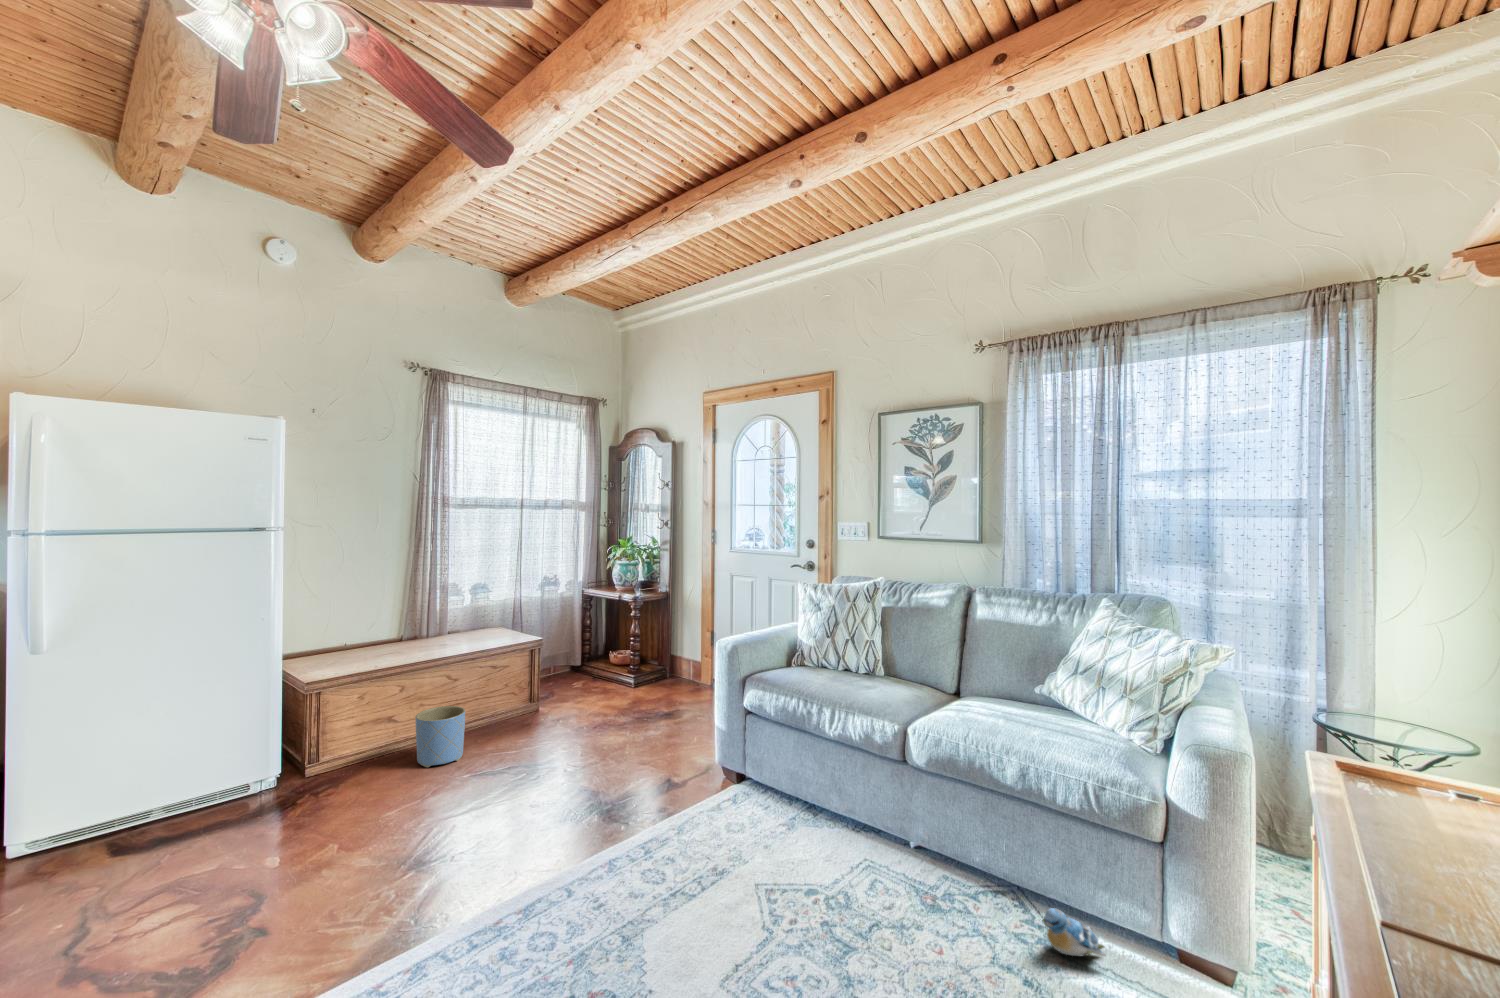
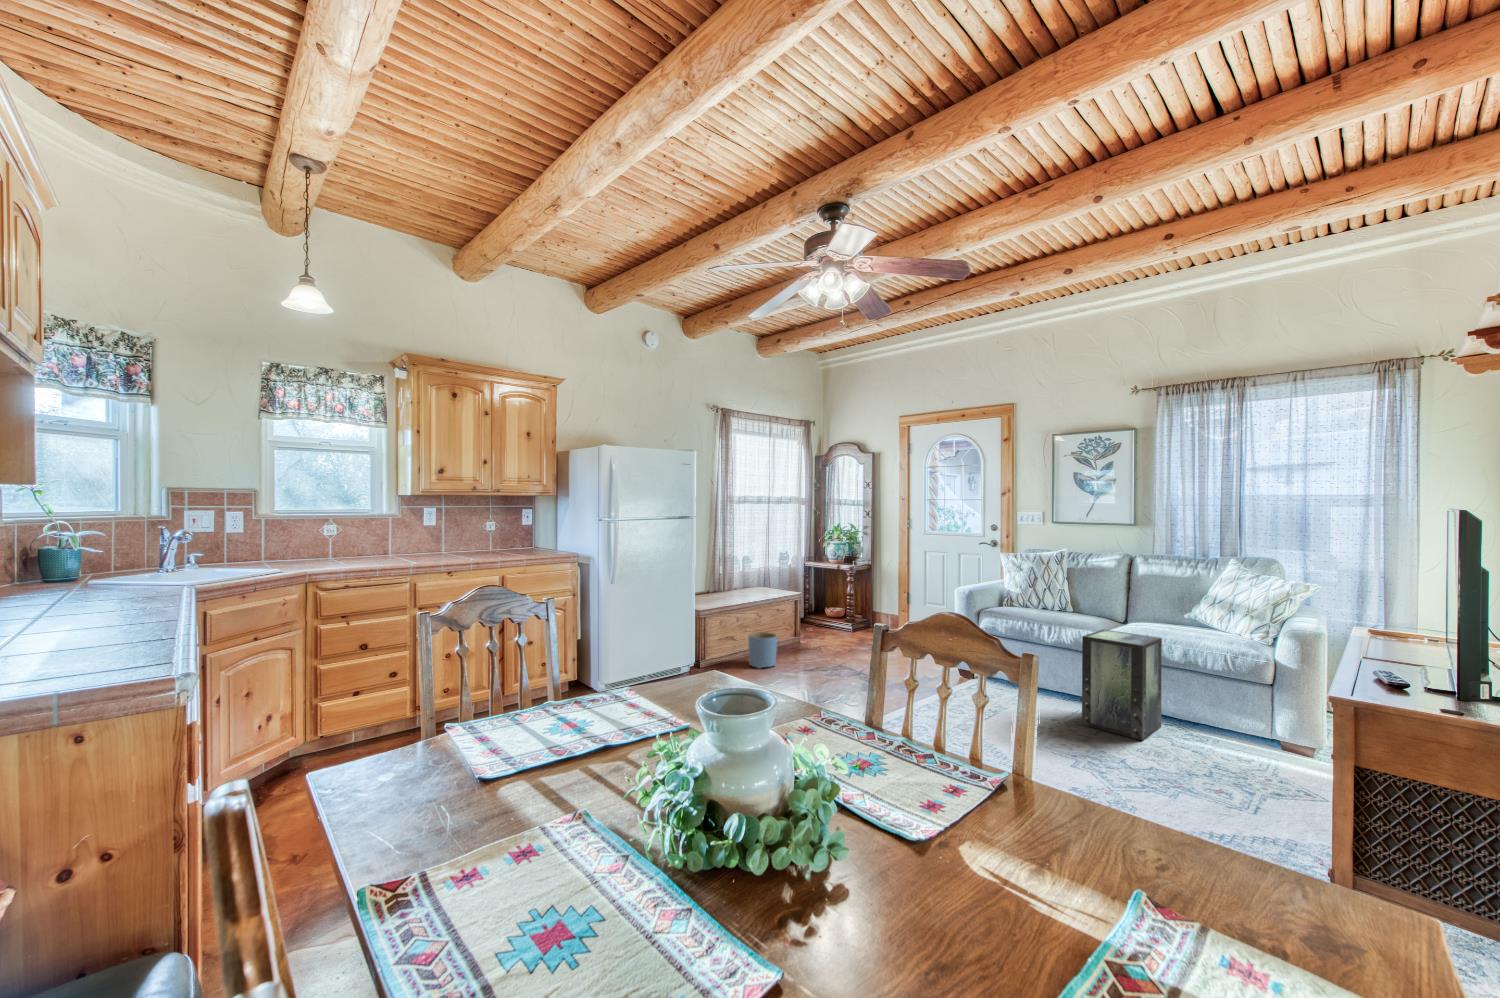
storage box: none [852,723,984,949] -> present [1082,630,1162,740]
plush toy: present [1043,908,1106,956] -> none [1201,721,1239,745]

